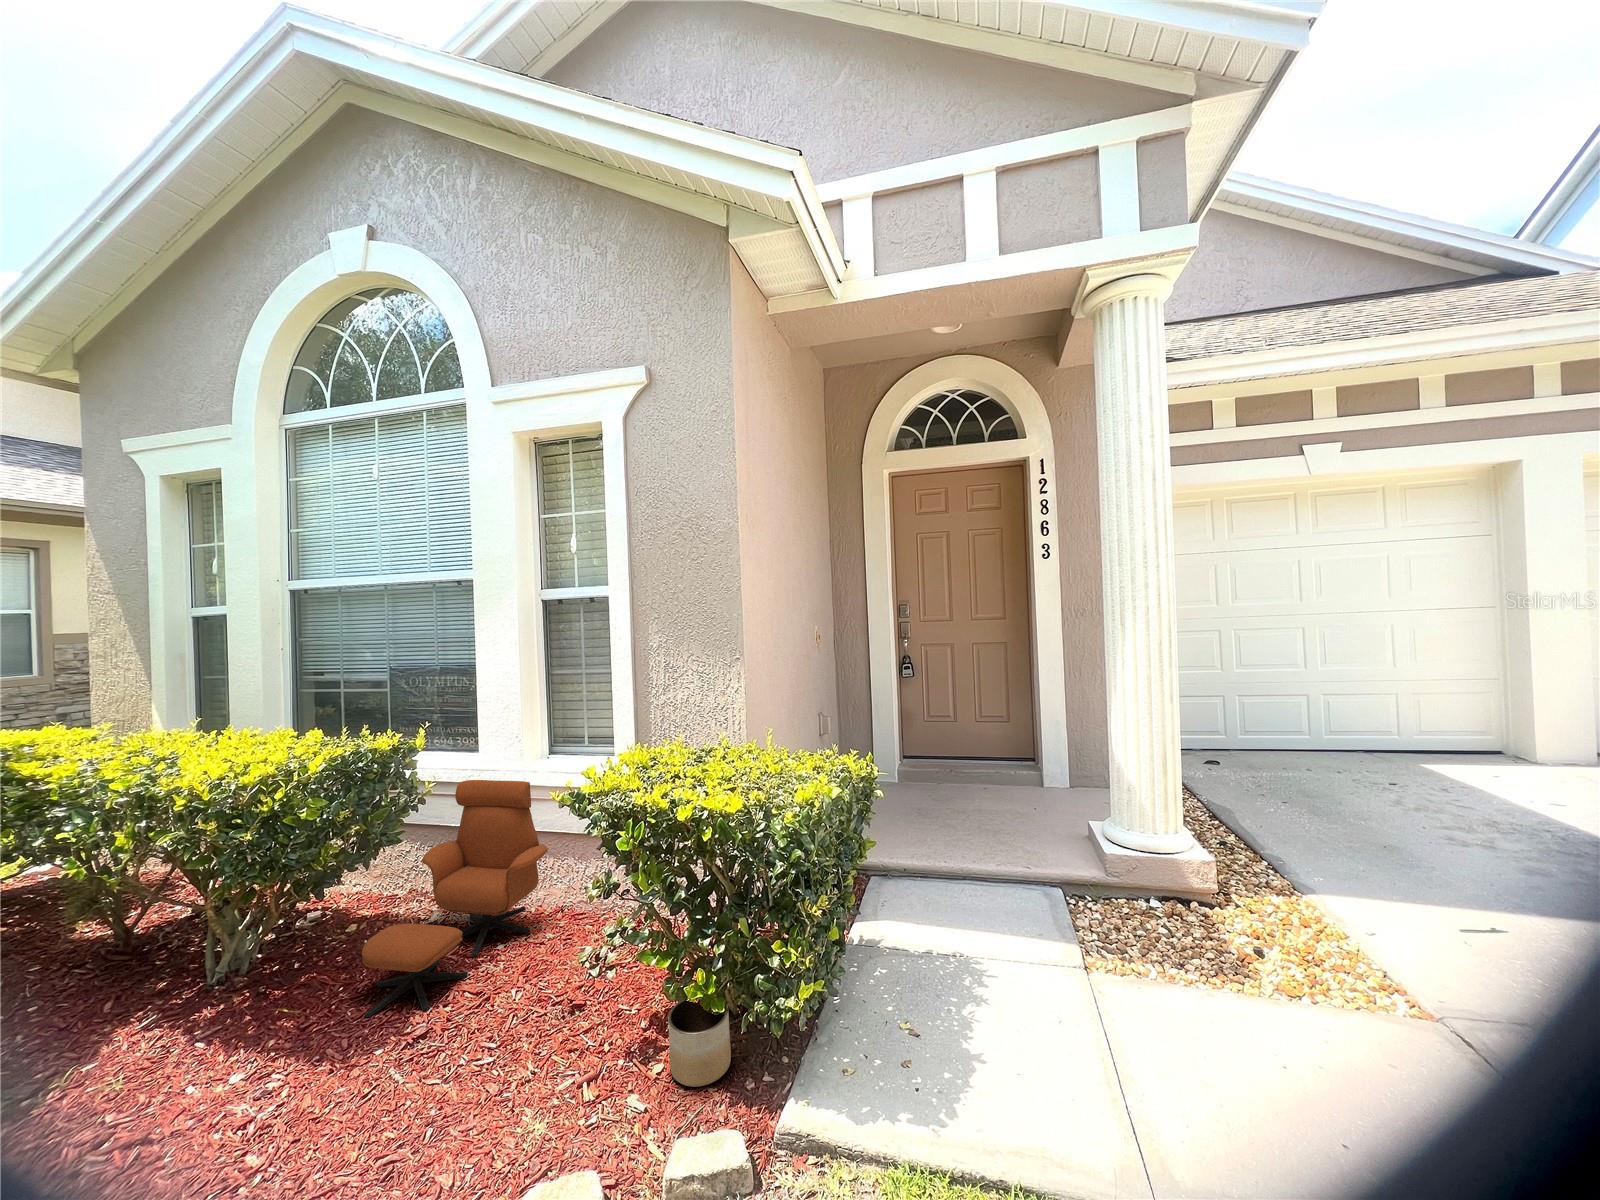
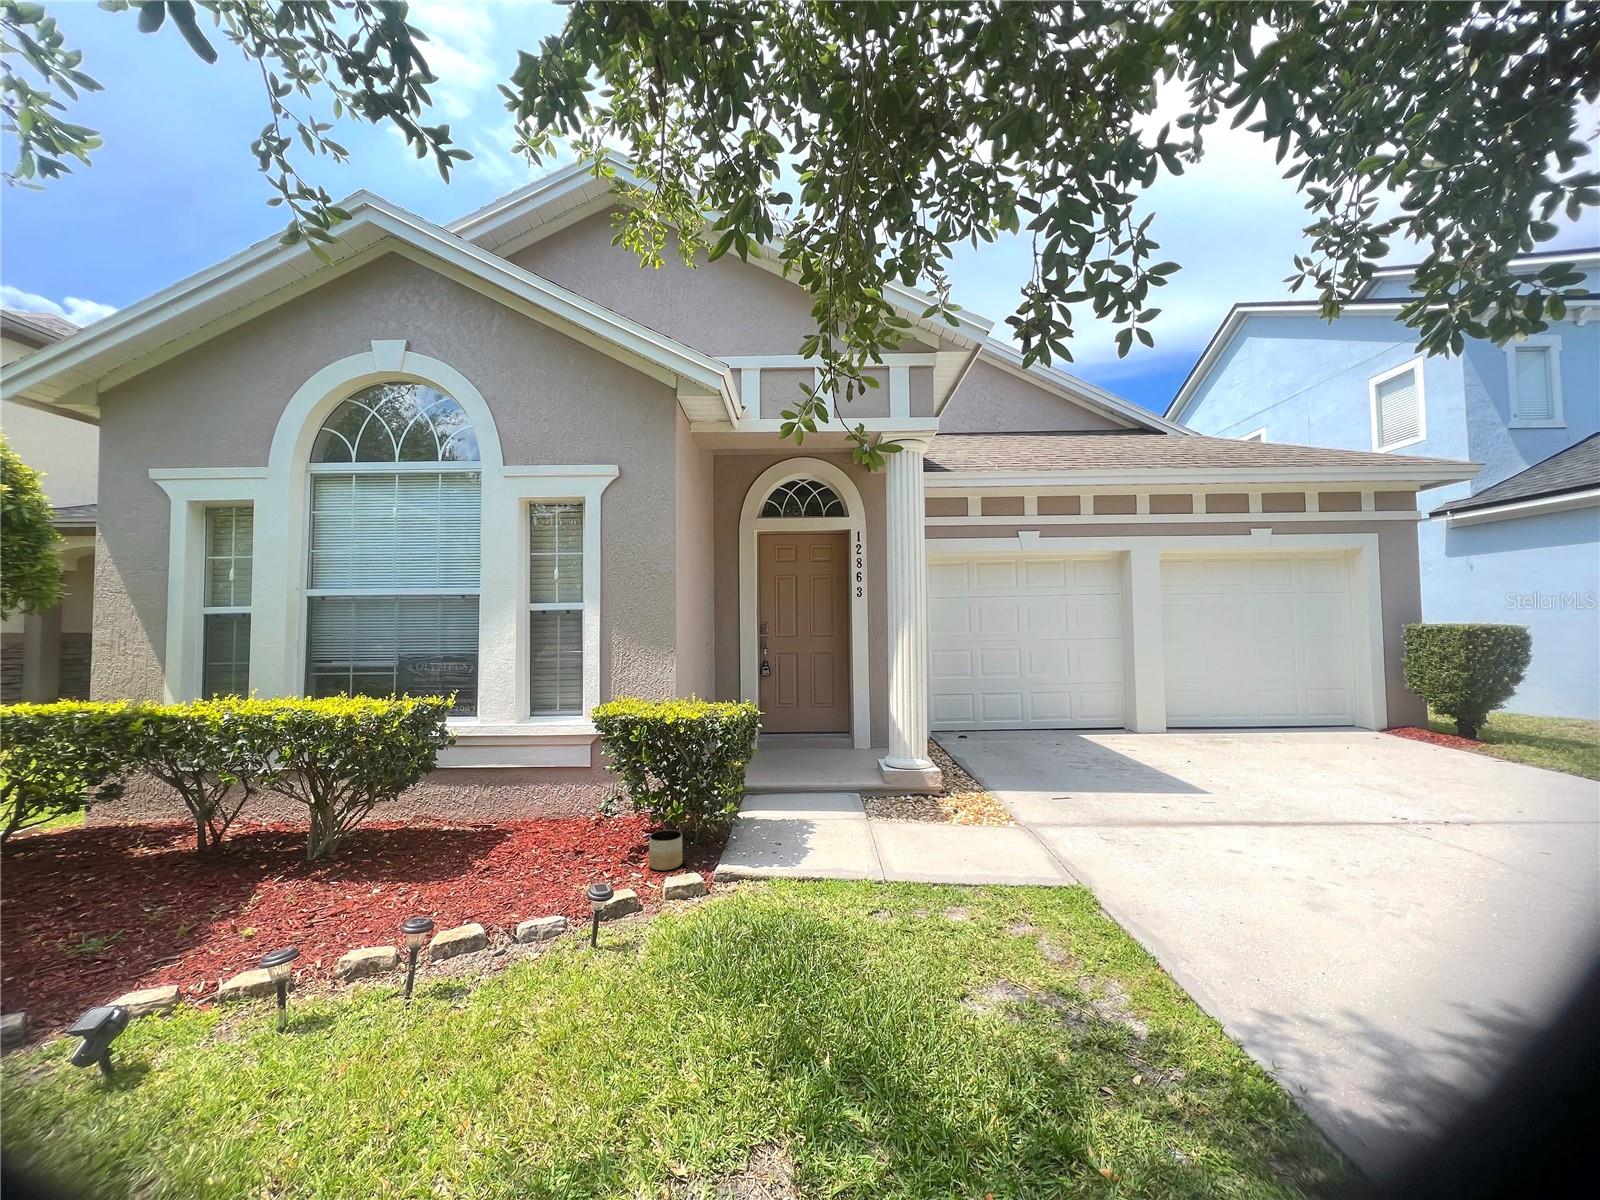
lounge chair: present [362,780,548,1017] -> none [429,731,537,868]

